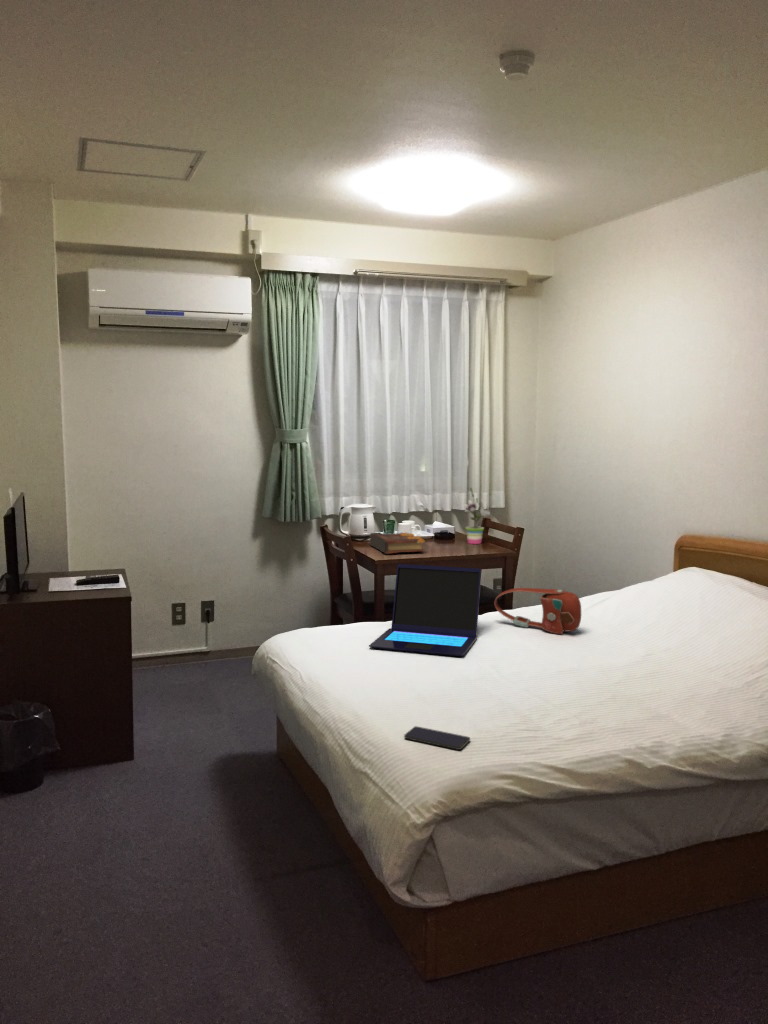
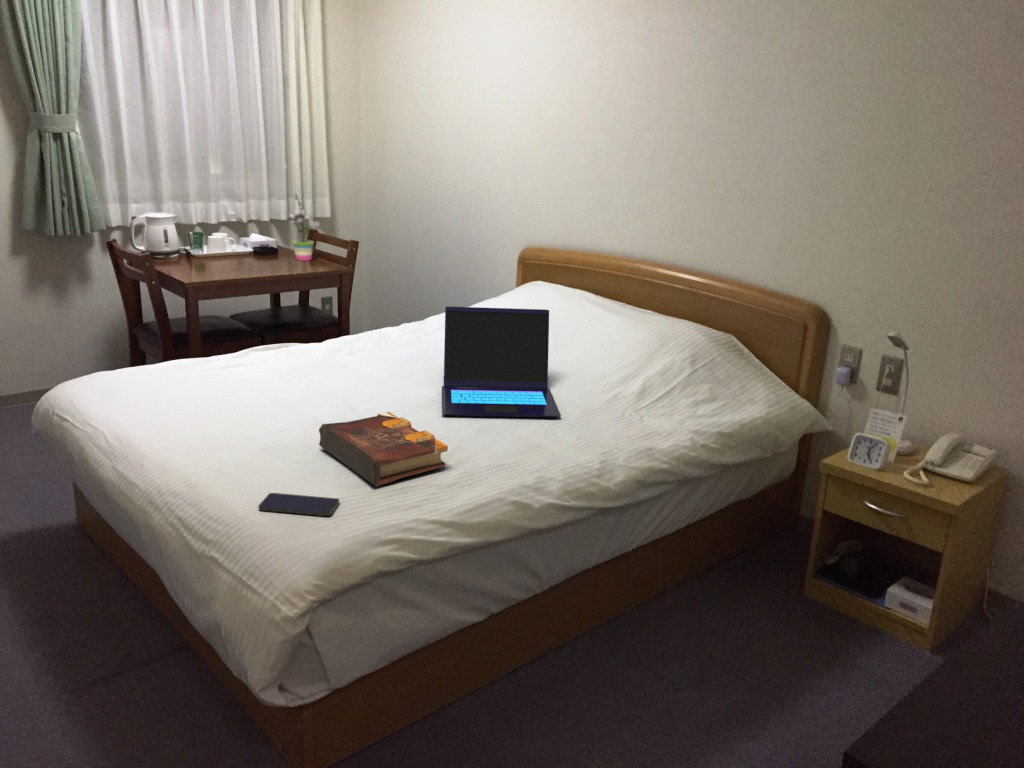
book: present [370,532,425,554] -> present [319,412,448,487]
laptop: present [369,564,481,656] -> present [442,307,561,418]
handbag: present [494,588,581,634] -> none [339,313,436,362]

